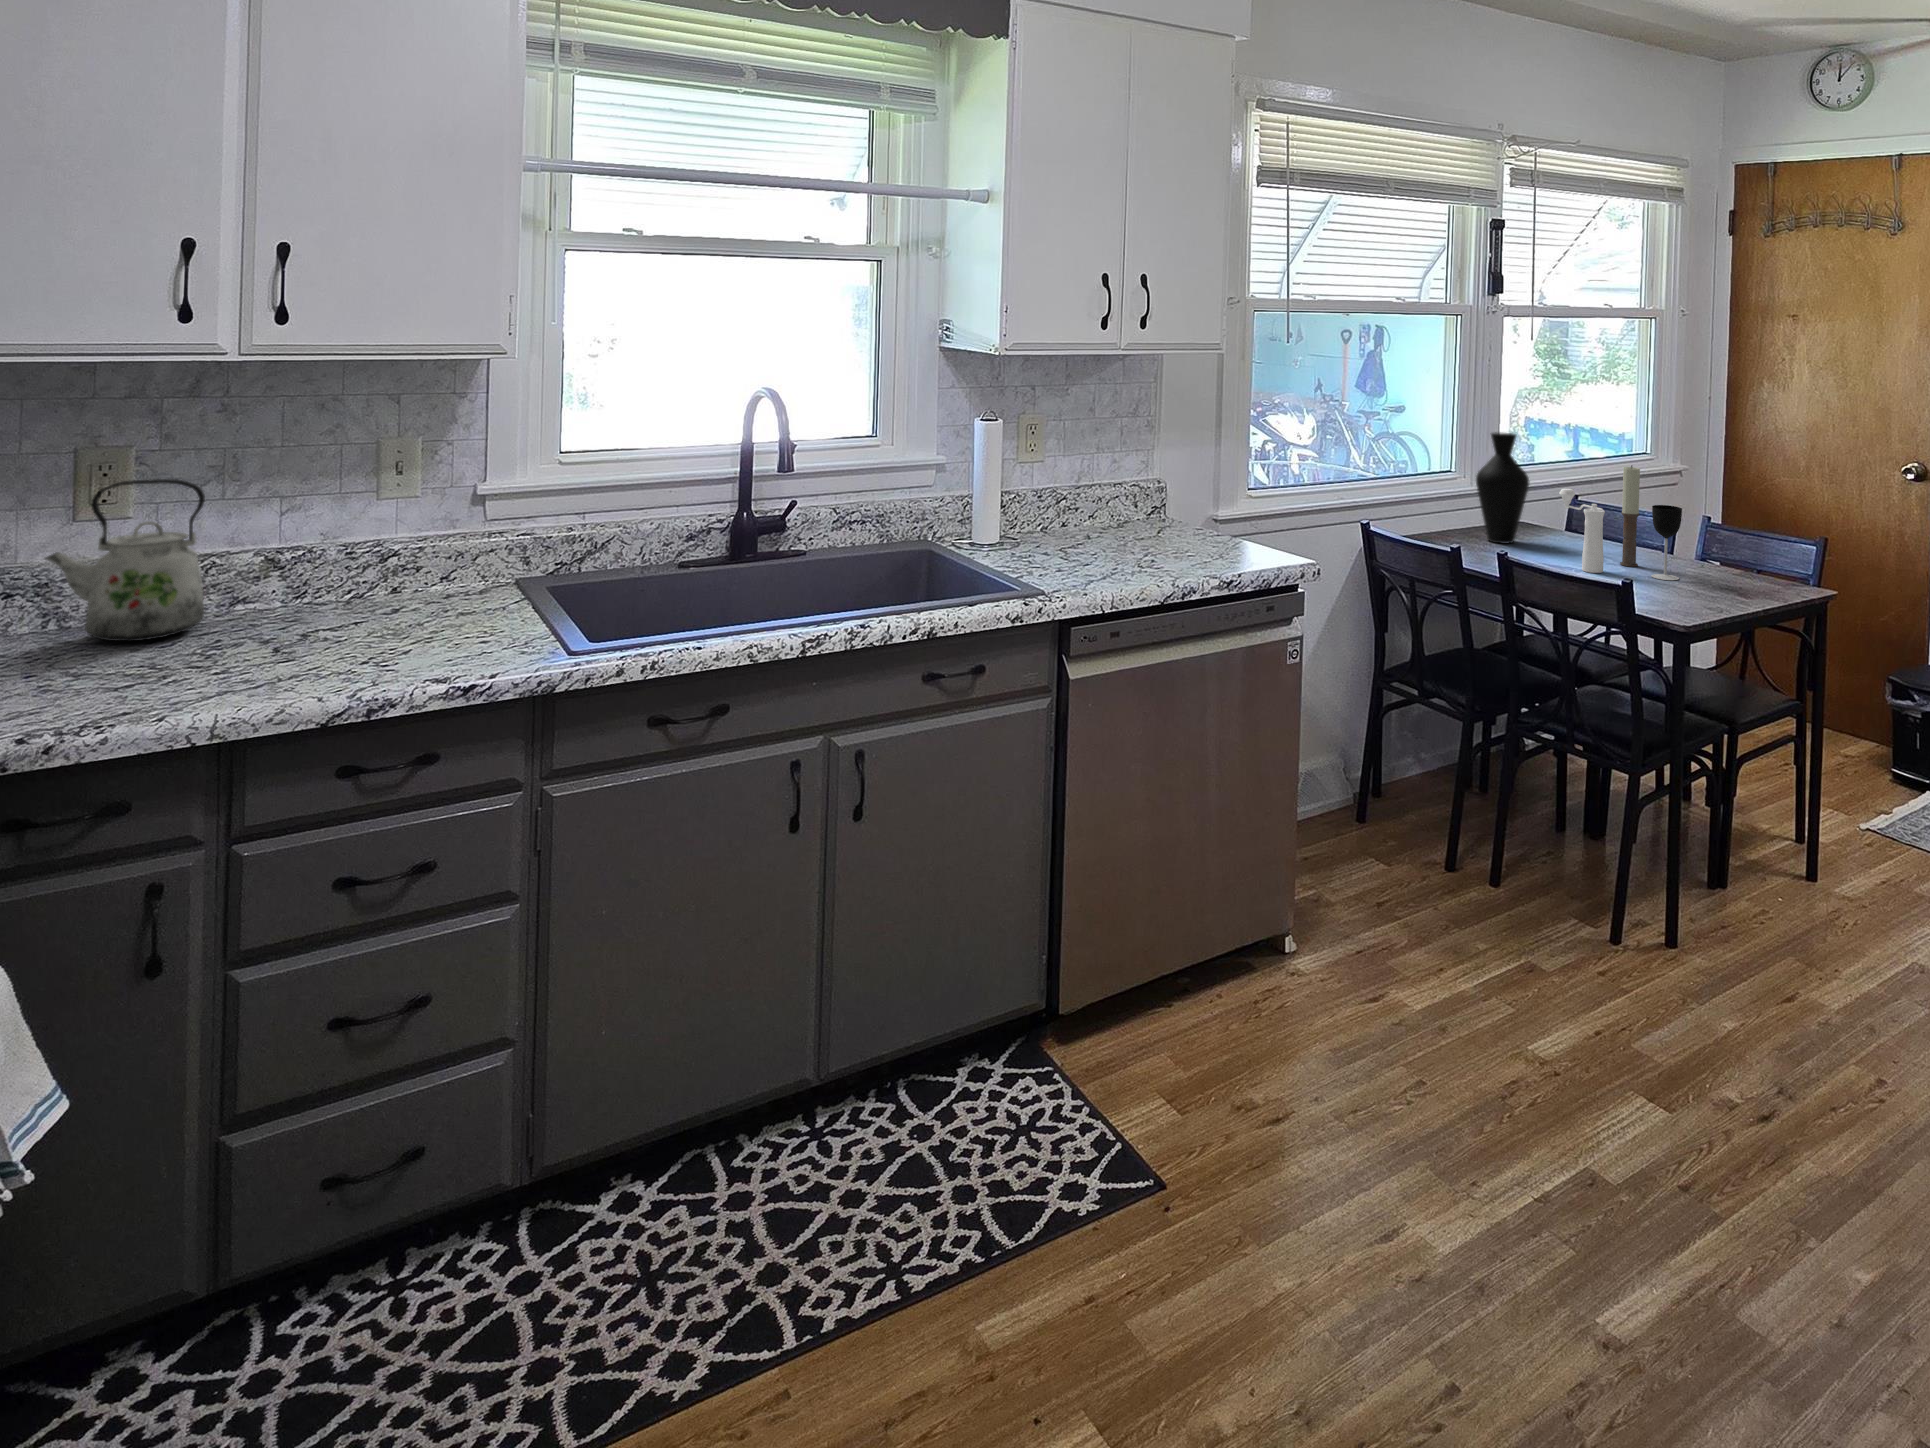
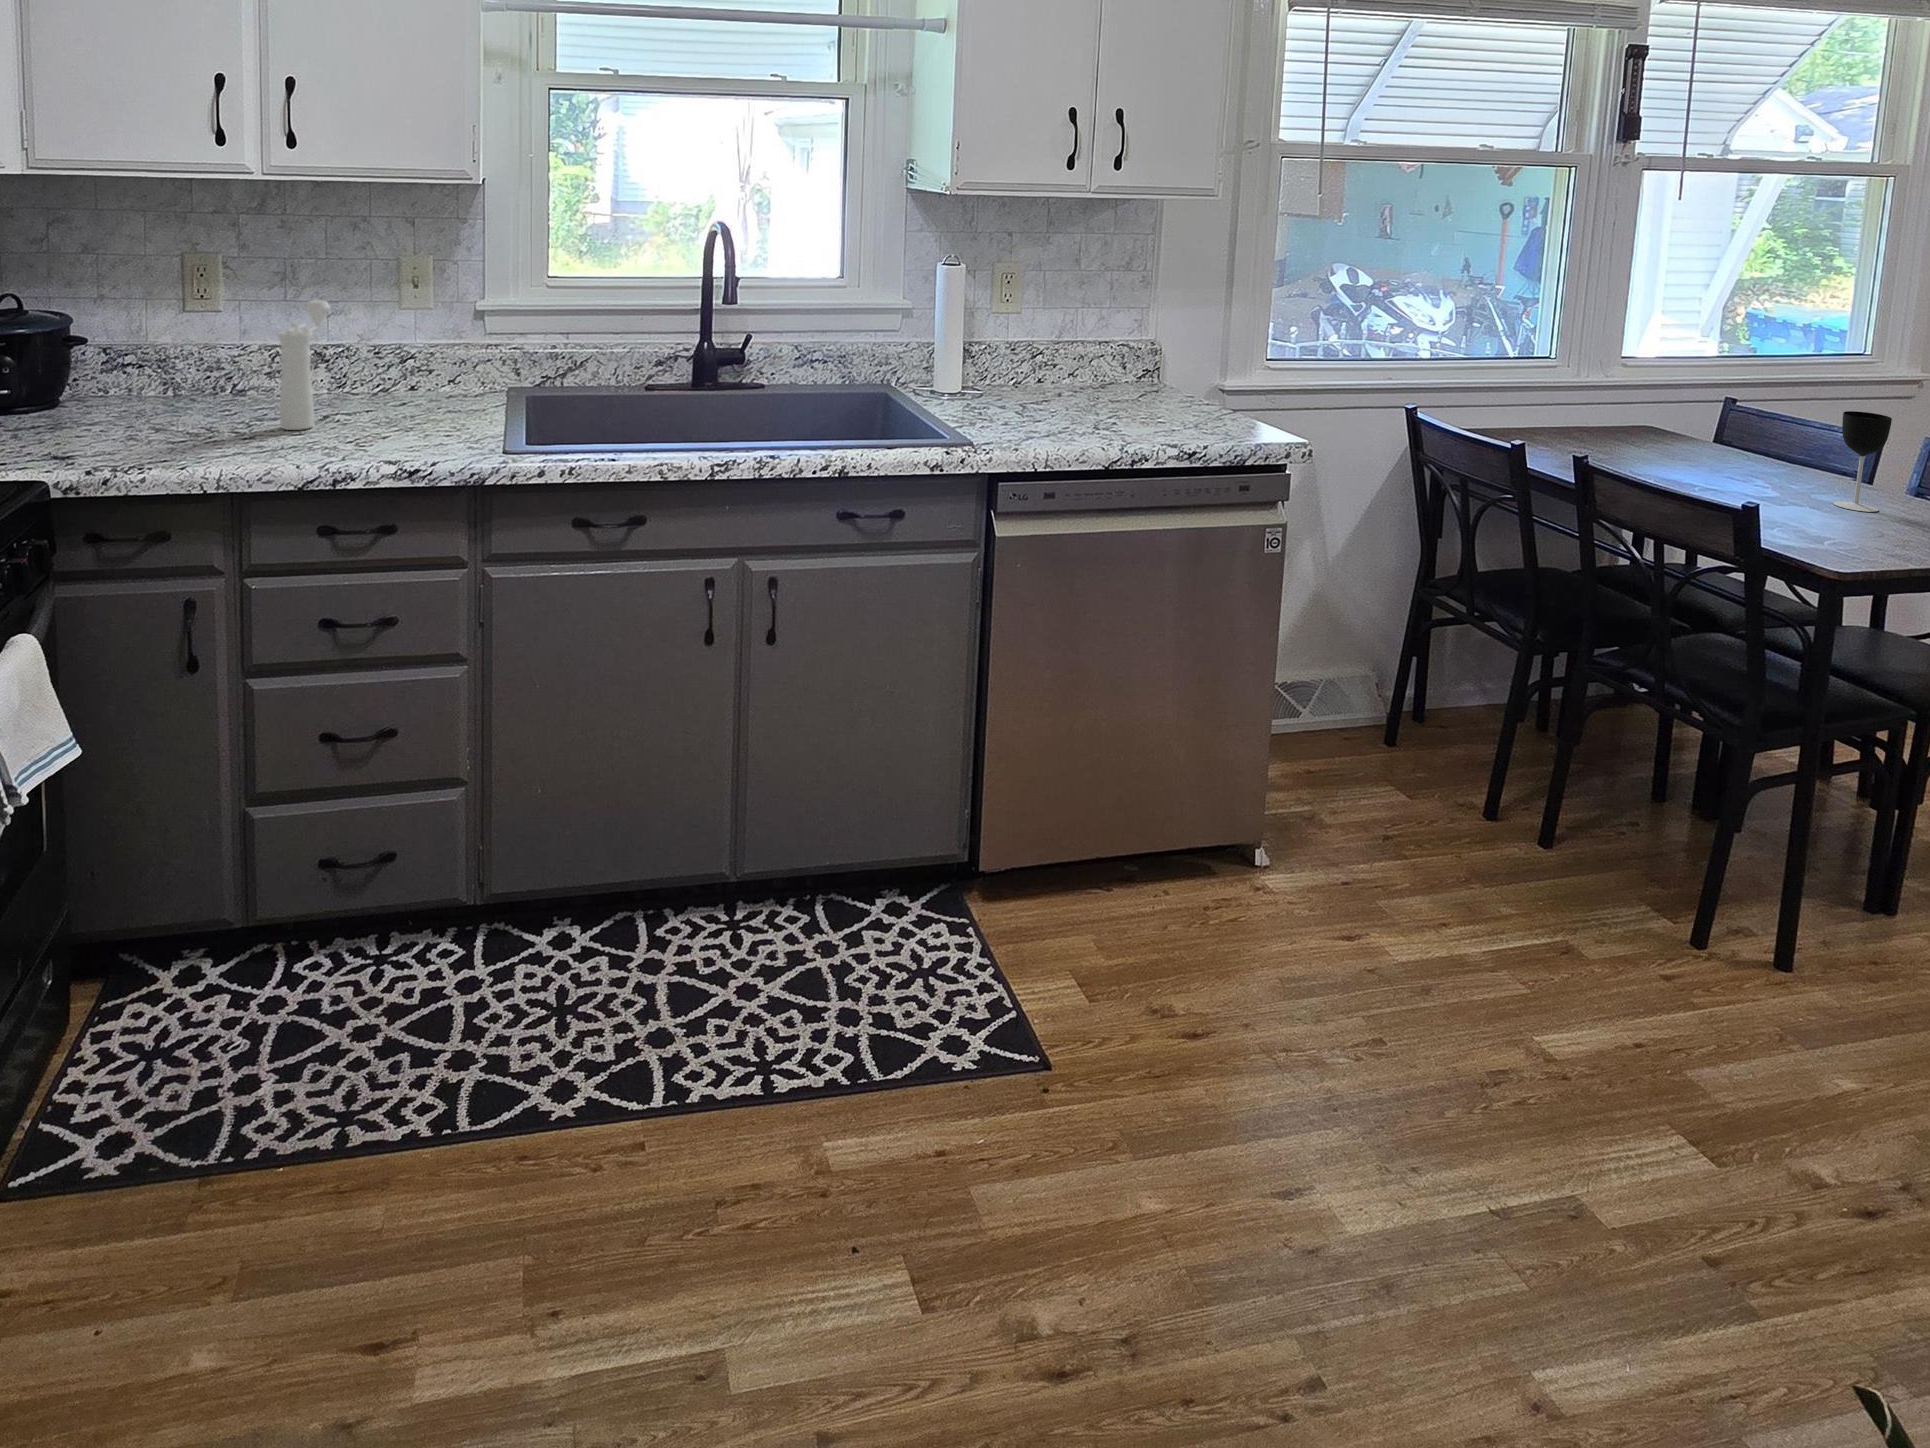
vase: present [1476,432,1530,544] -> none [1590,307,1669,445]
candle: present [1620,465,1640,567] -> none [1791,357,1834,489]
kettle: present [45,479,205,641] -> none [150,279,261,410]
pepper mill: present [1559,489,1605,573] -> present [278,300,330,430]

